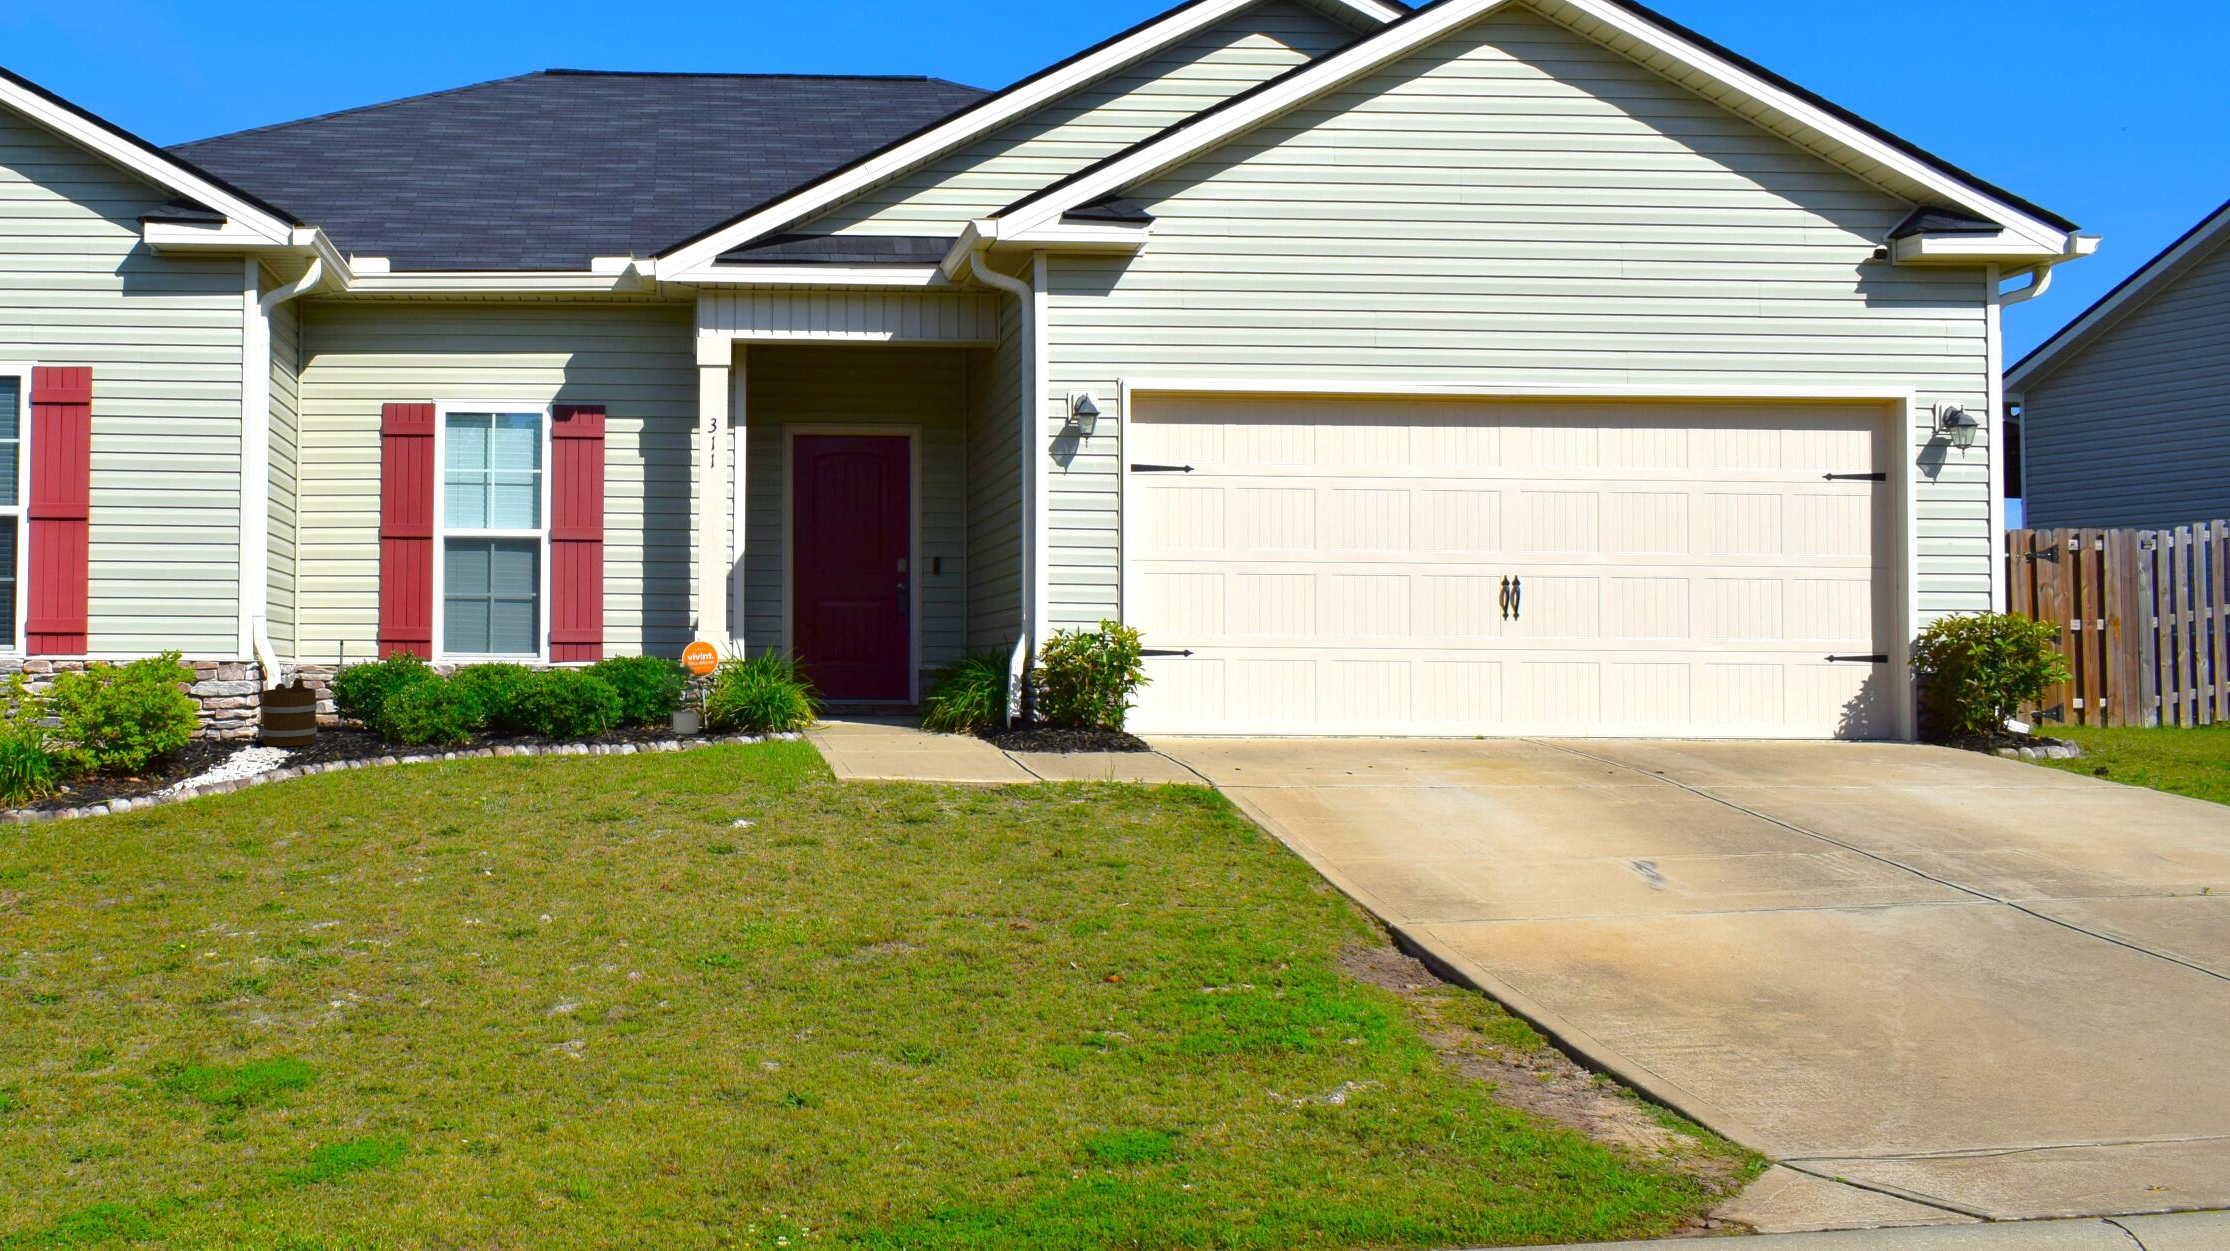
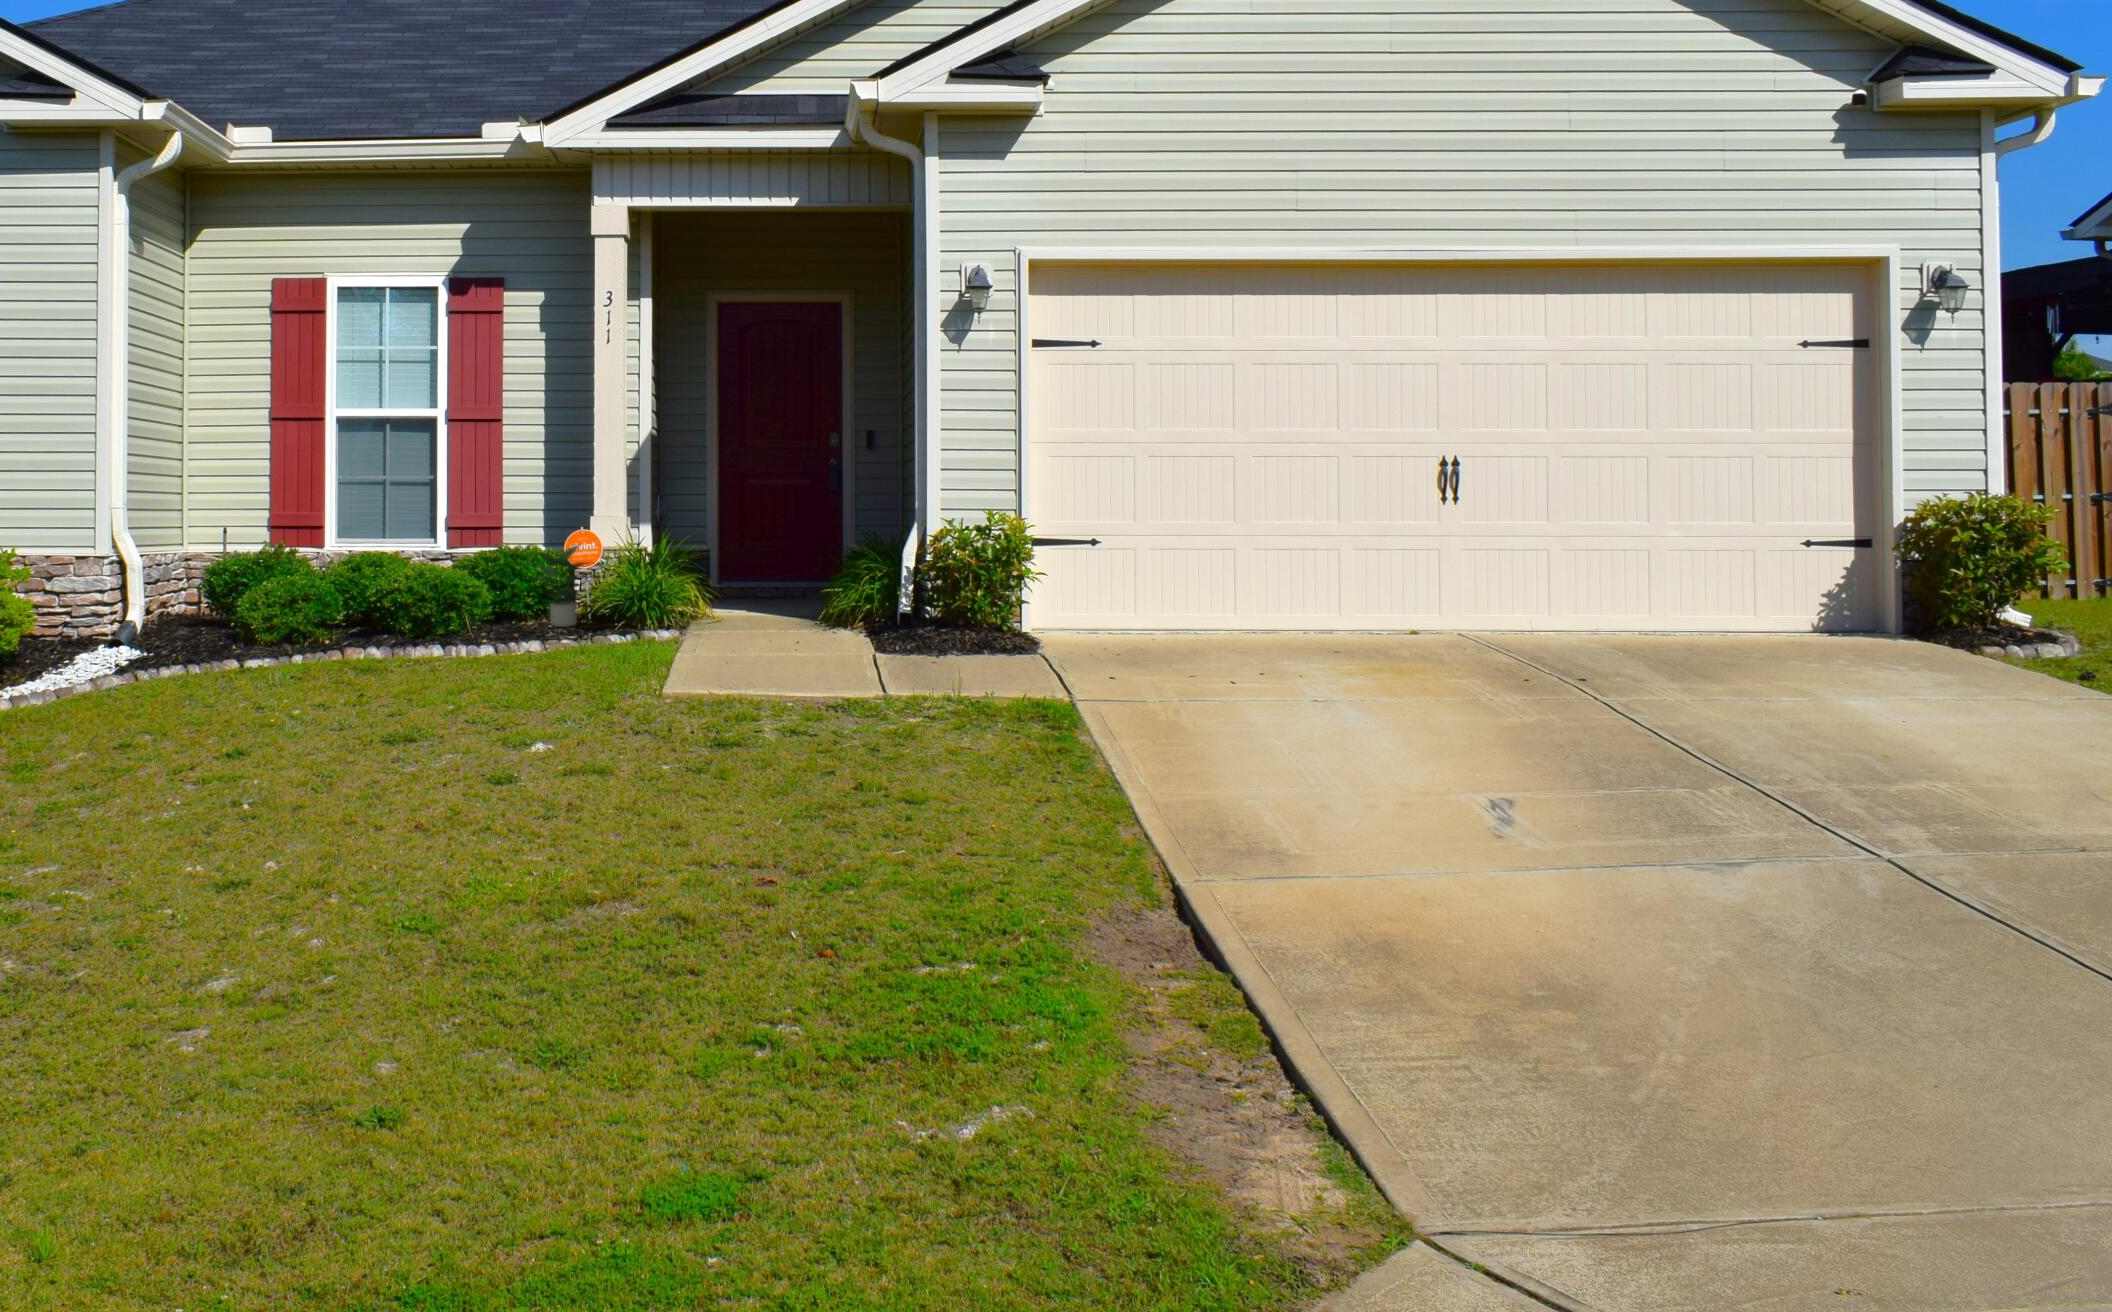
bucket: present [262,678,317,746] -> none [124,570,181,641]

